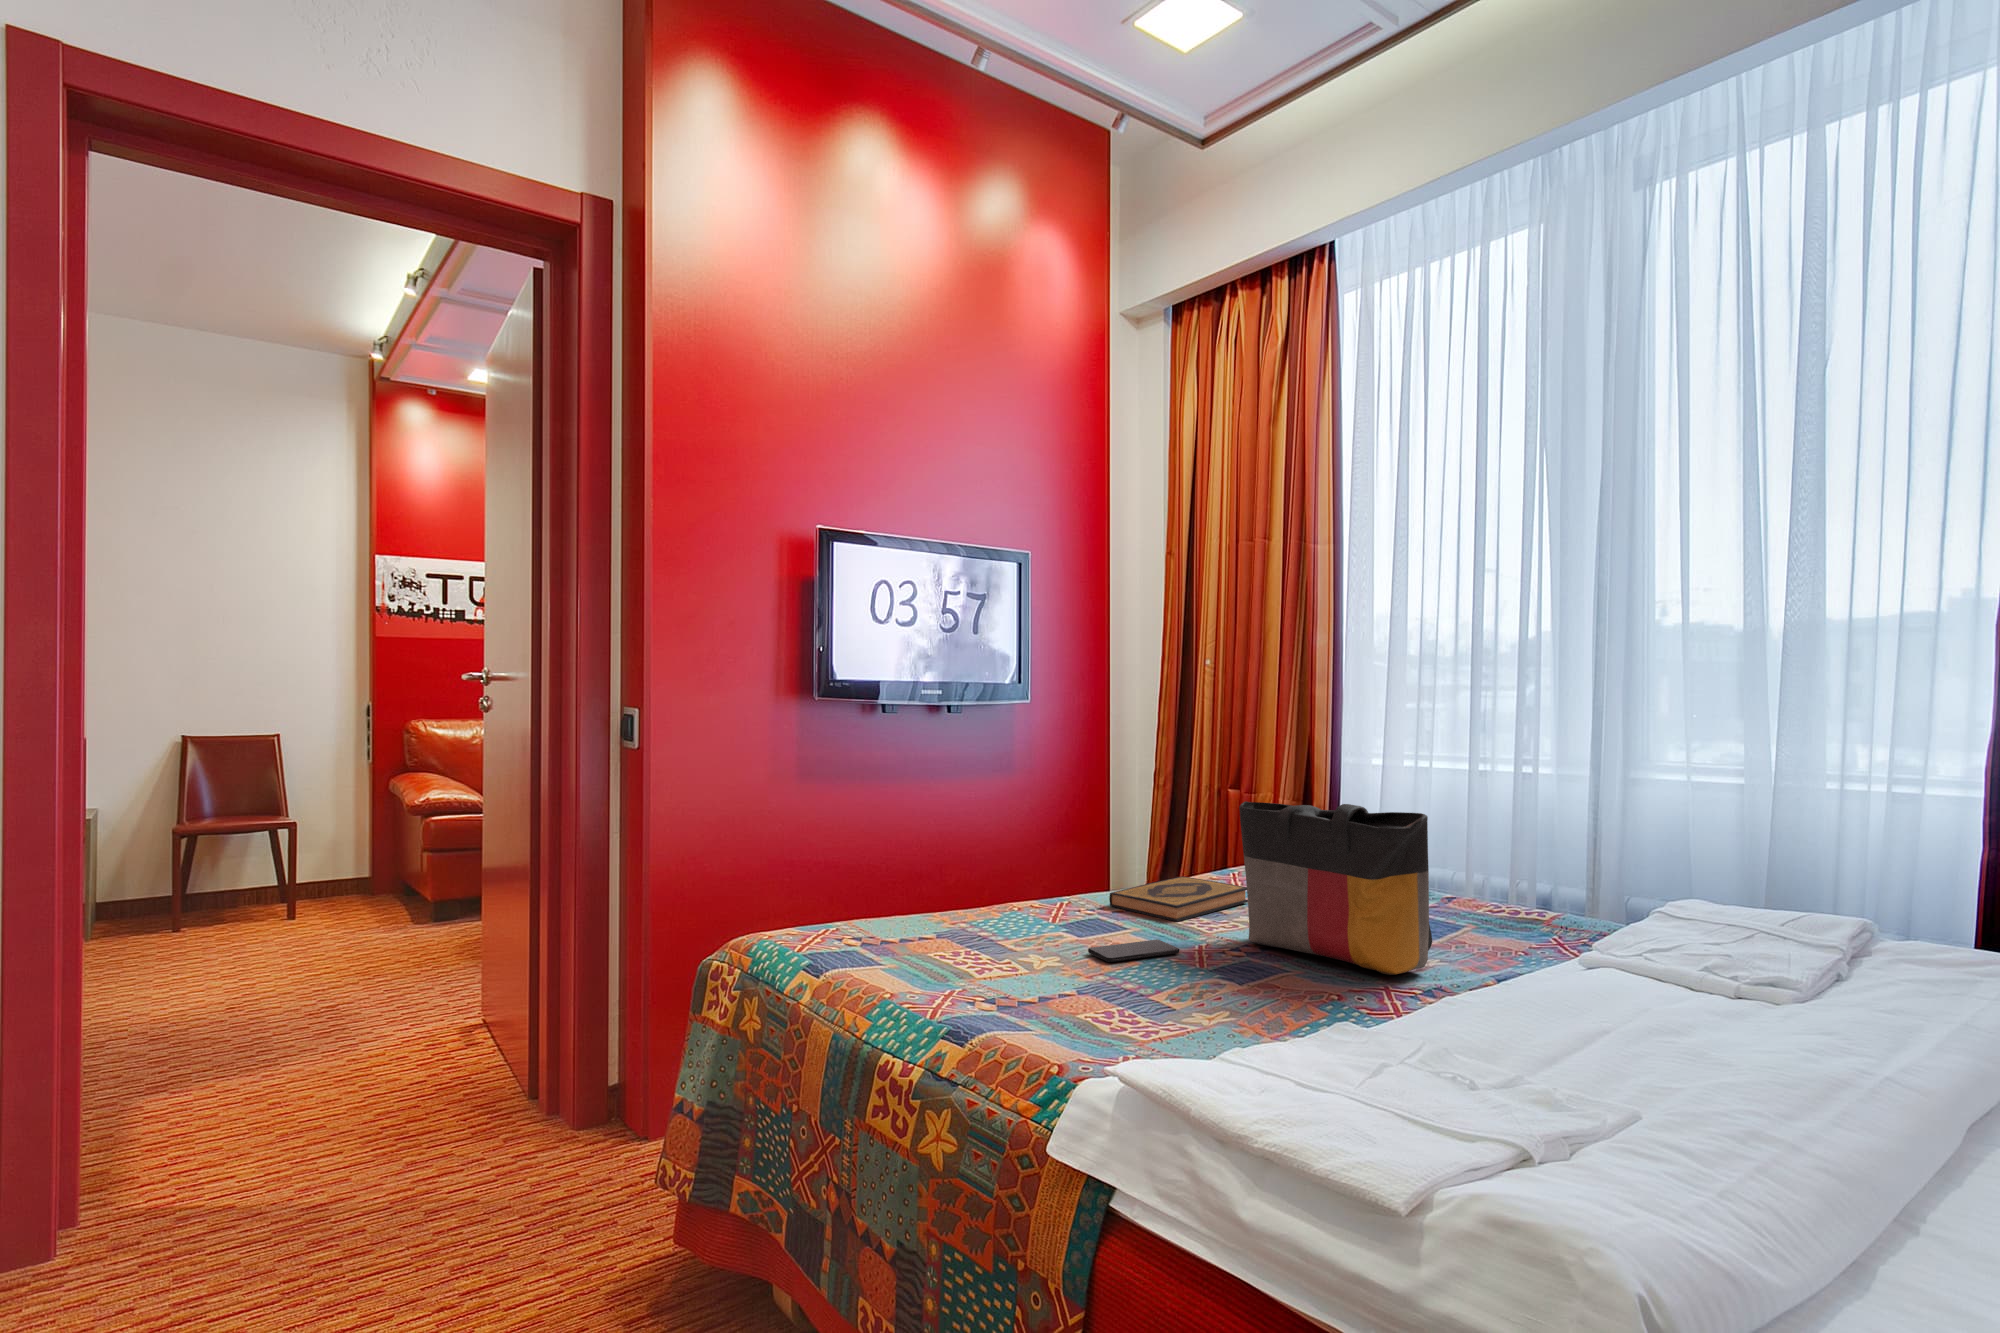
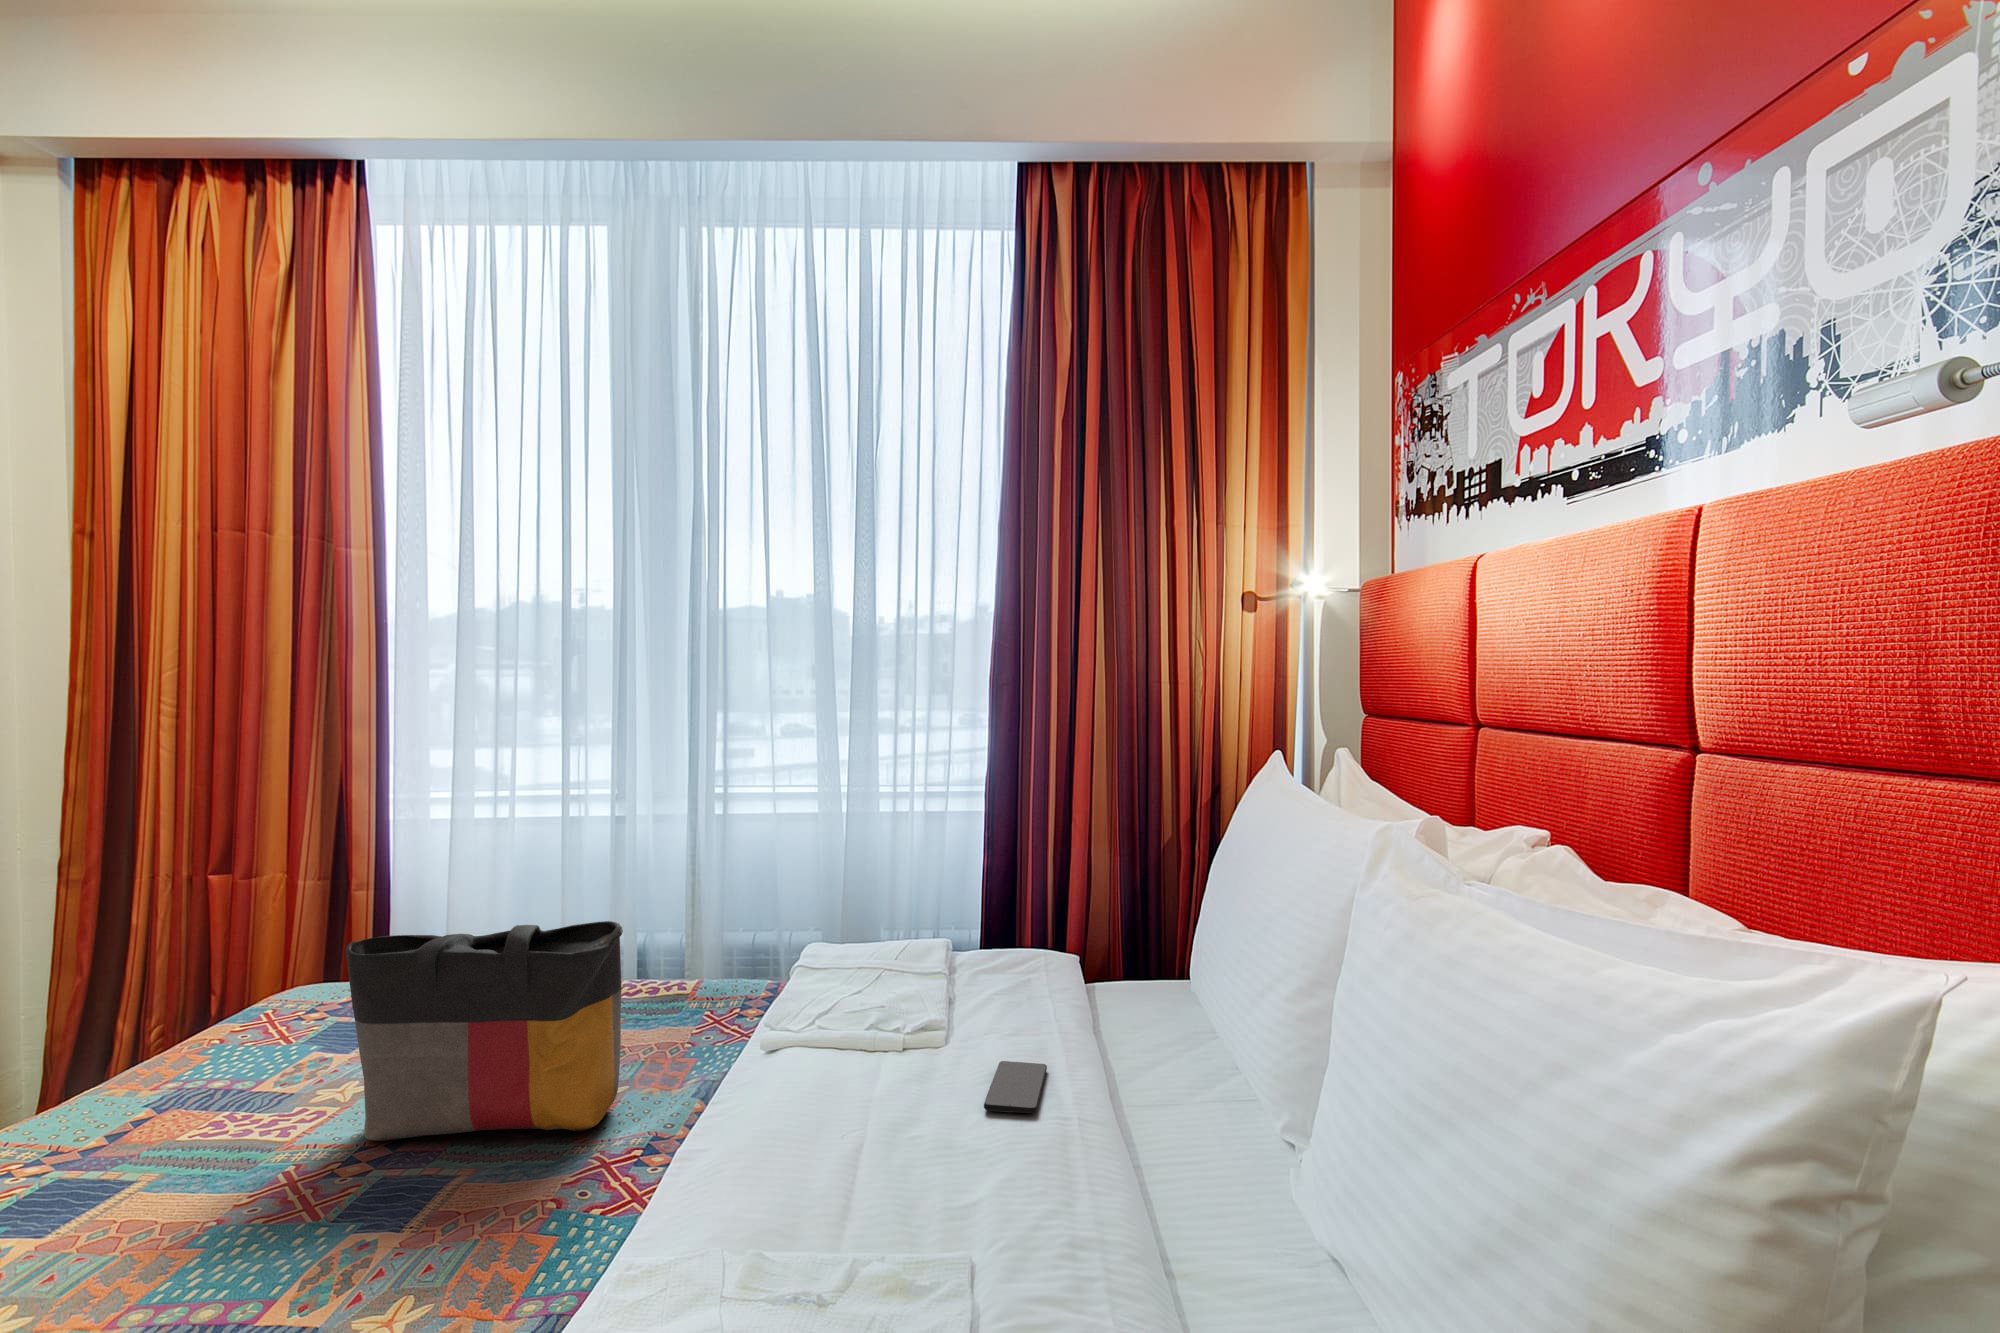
hardback book: present [1109,876,1248,922] -> none [70,1044,322,1149]
smartphone: present [1088,940,1180,962] -> present [984,1061,1047,1113]

